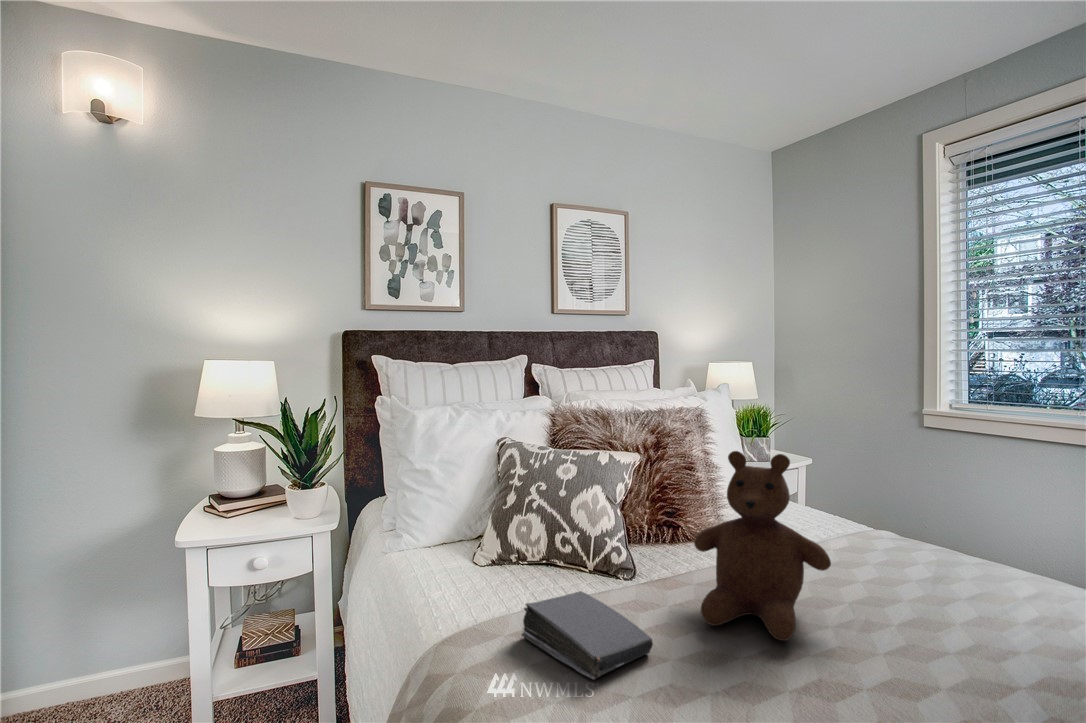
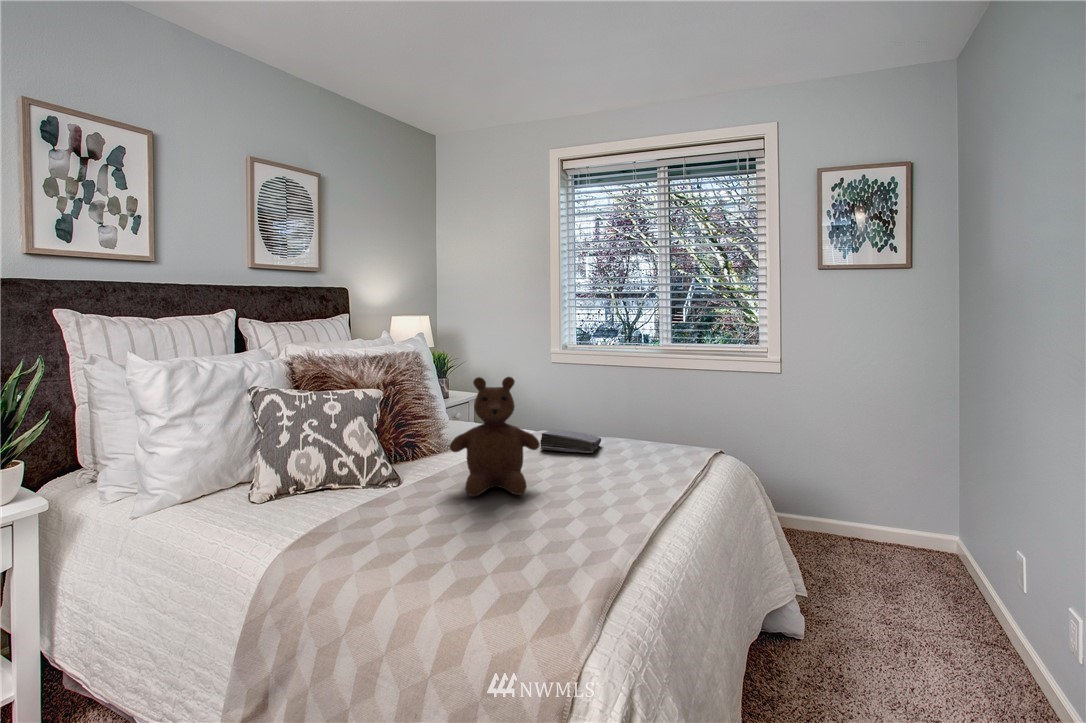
book: present [521,591,653,680] -> present [540,429,601,453]

